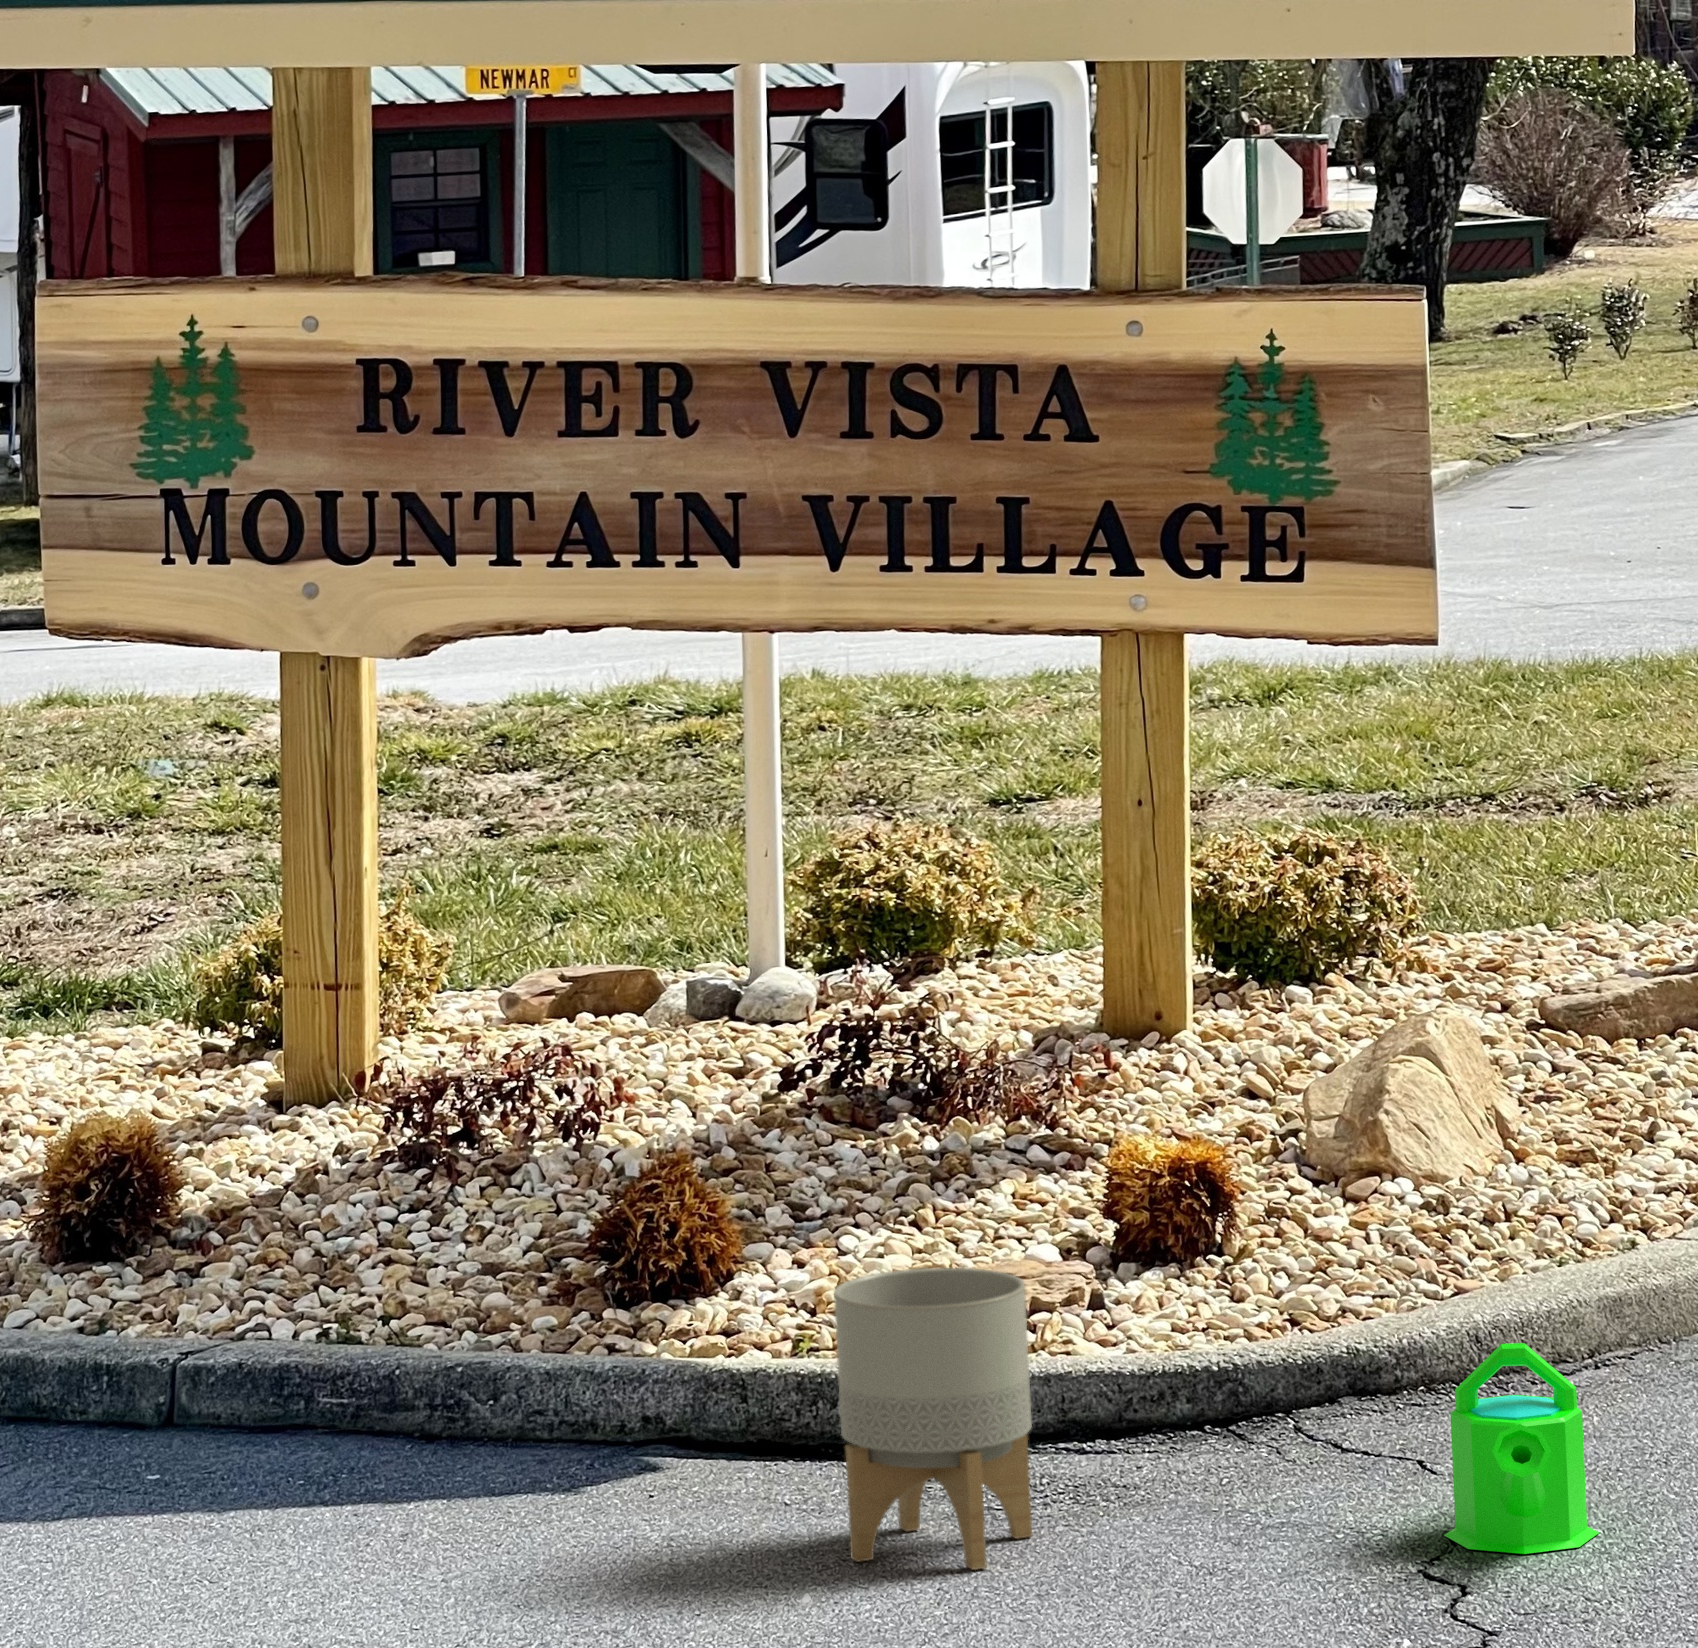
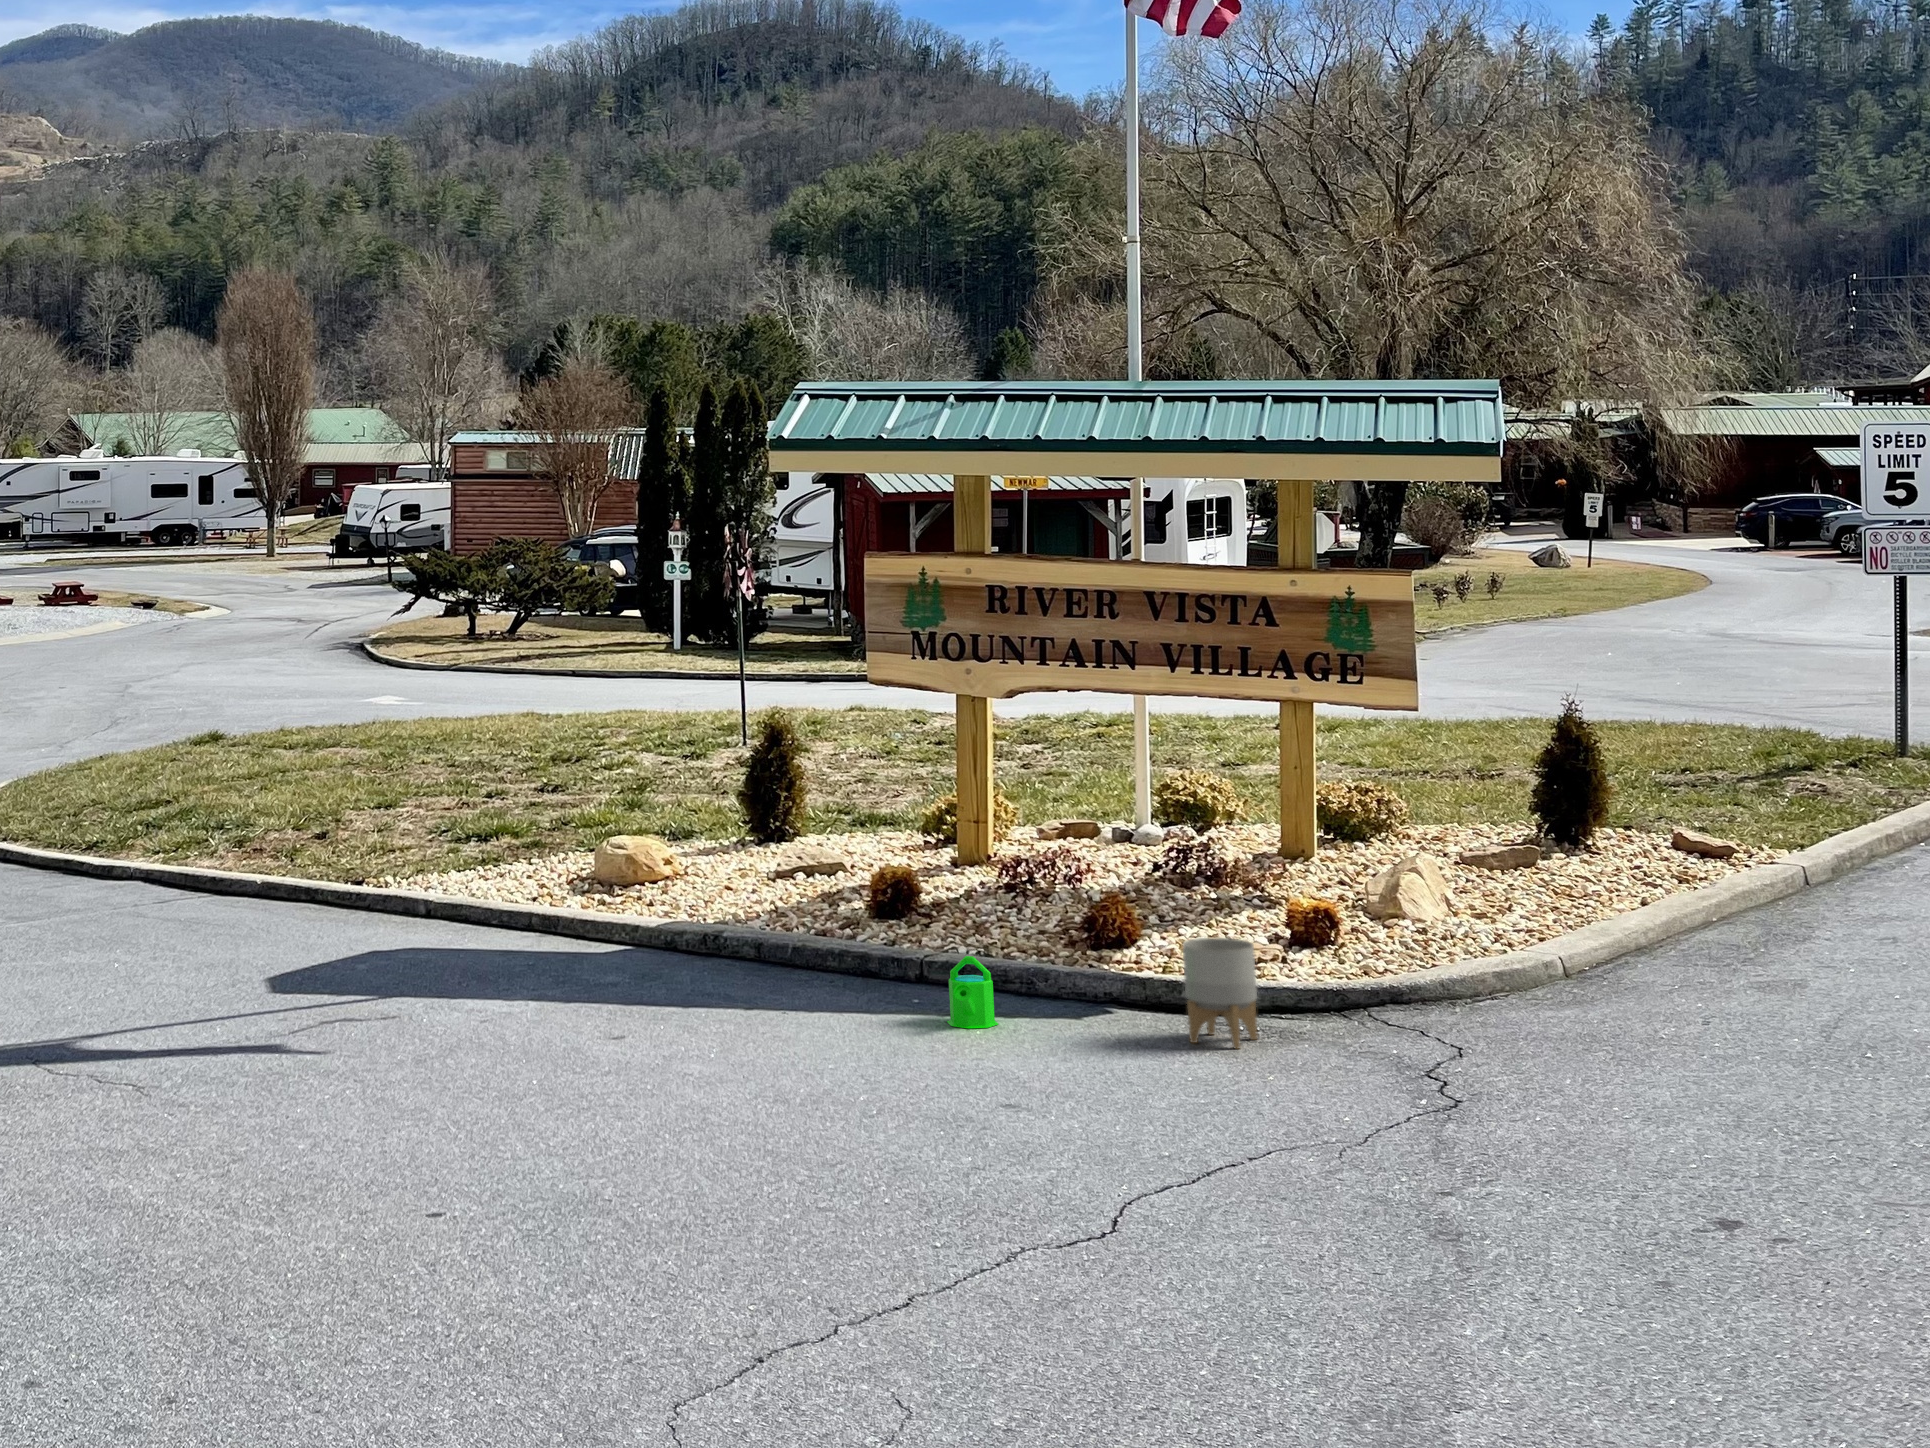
watering can: present [1444,1343,1599,1554] -> present [947,956,998,1029]

